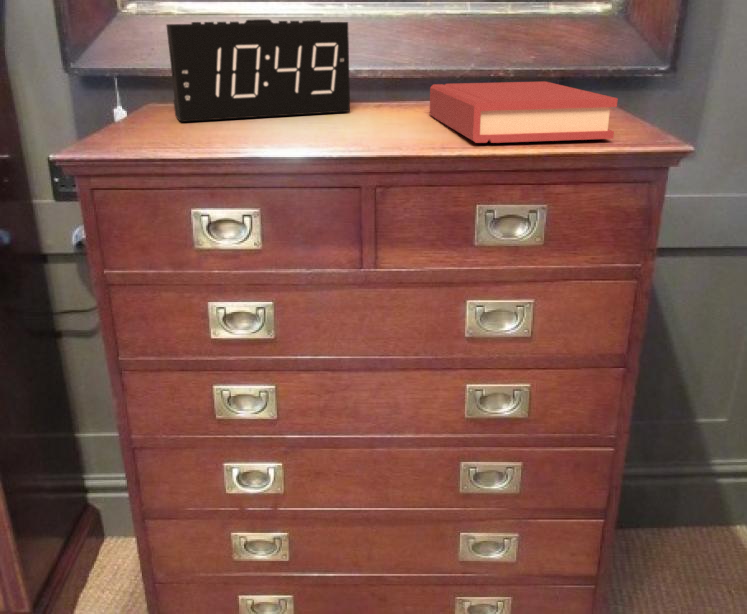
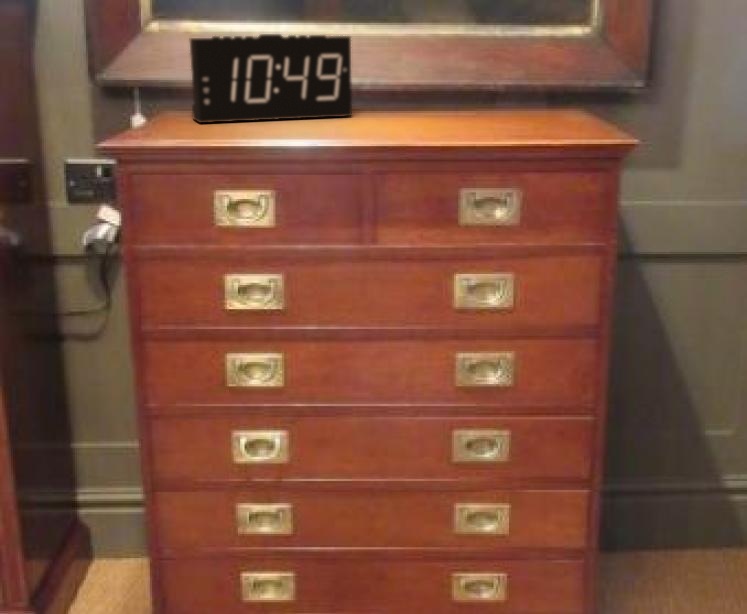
hardback book: present [430,81,618,143] -> none [425,89,581,136]

